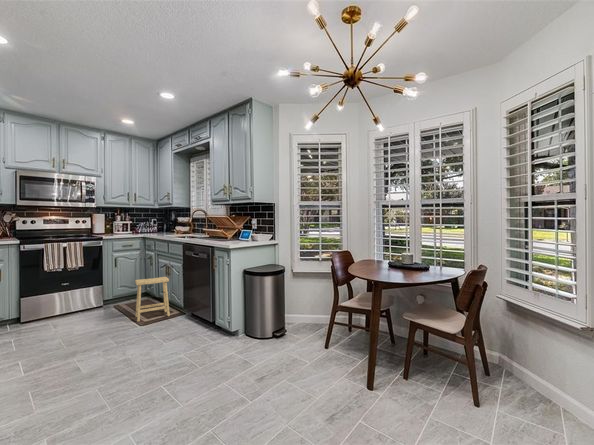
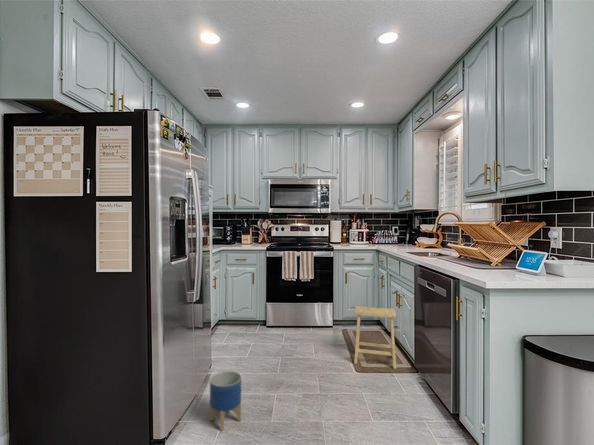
planter: none [22,342,57,389] -> present [210,371,241,431]

